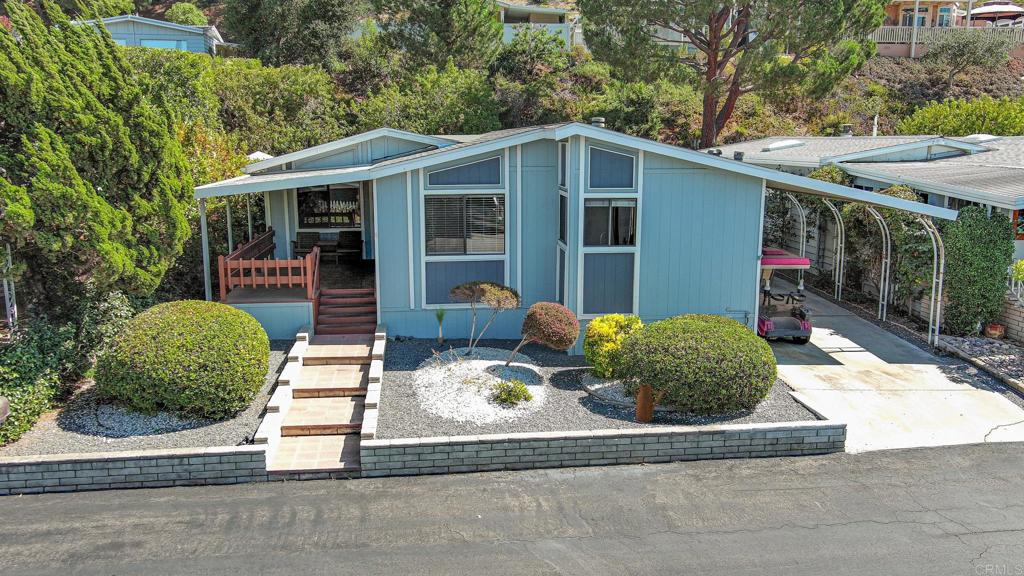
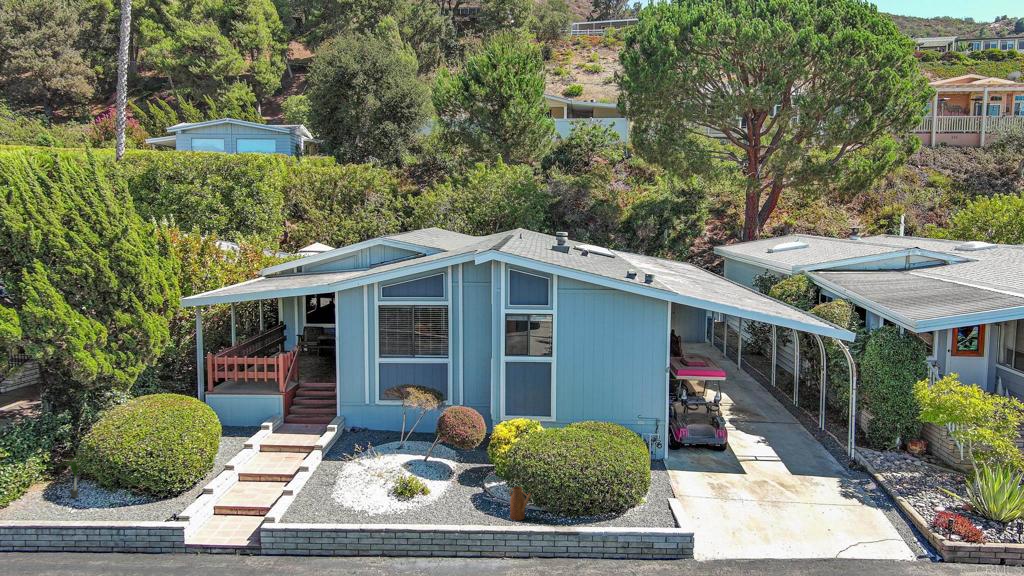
potted plant: present [435,308,446,343] -> present [67,456,80,498]

